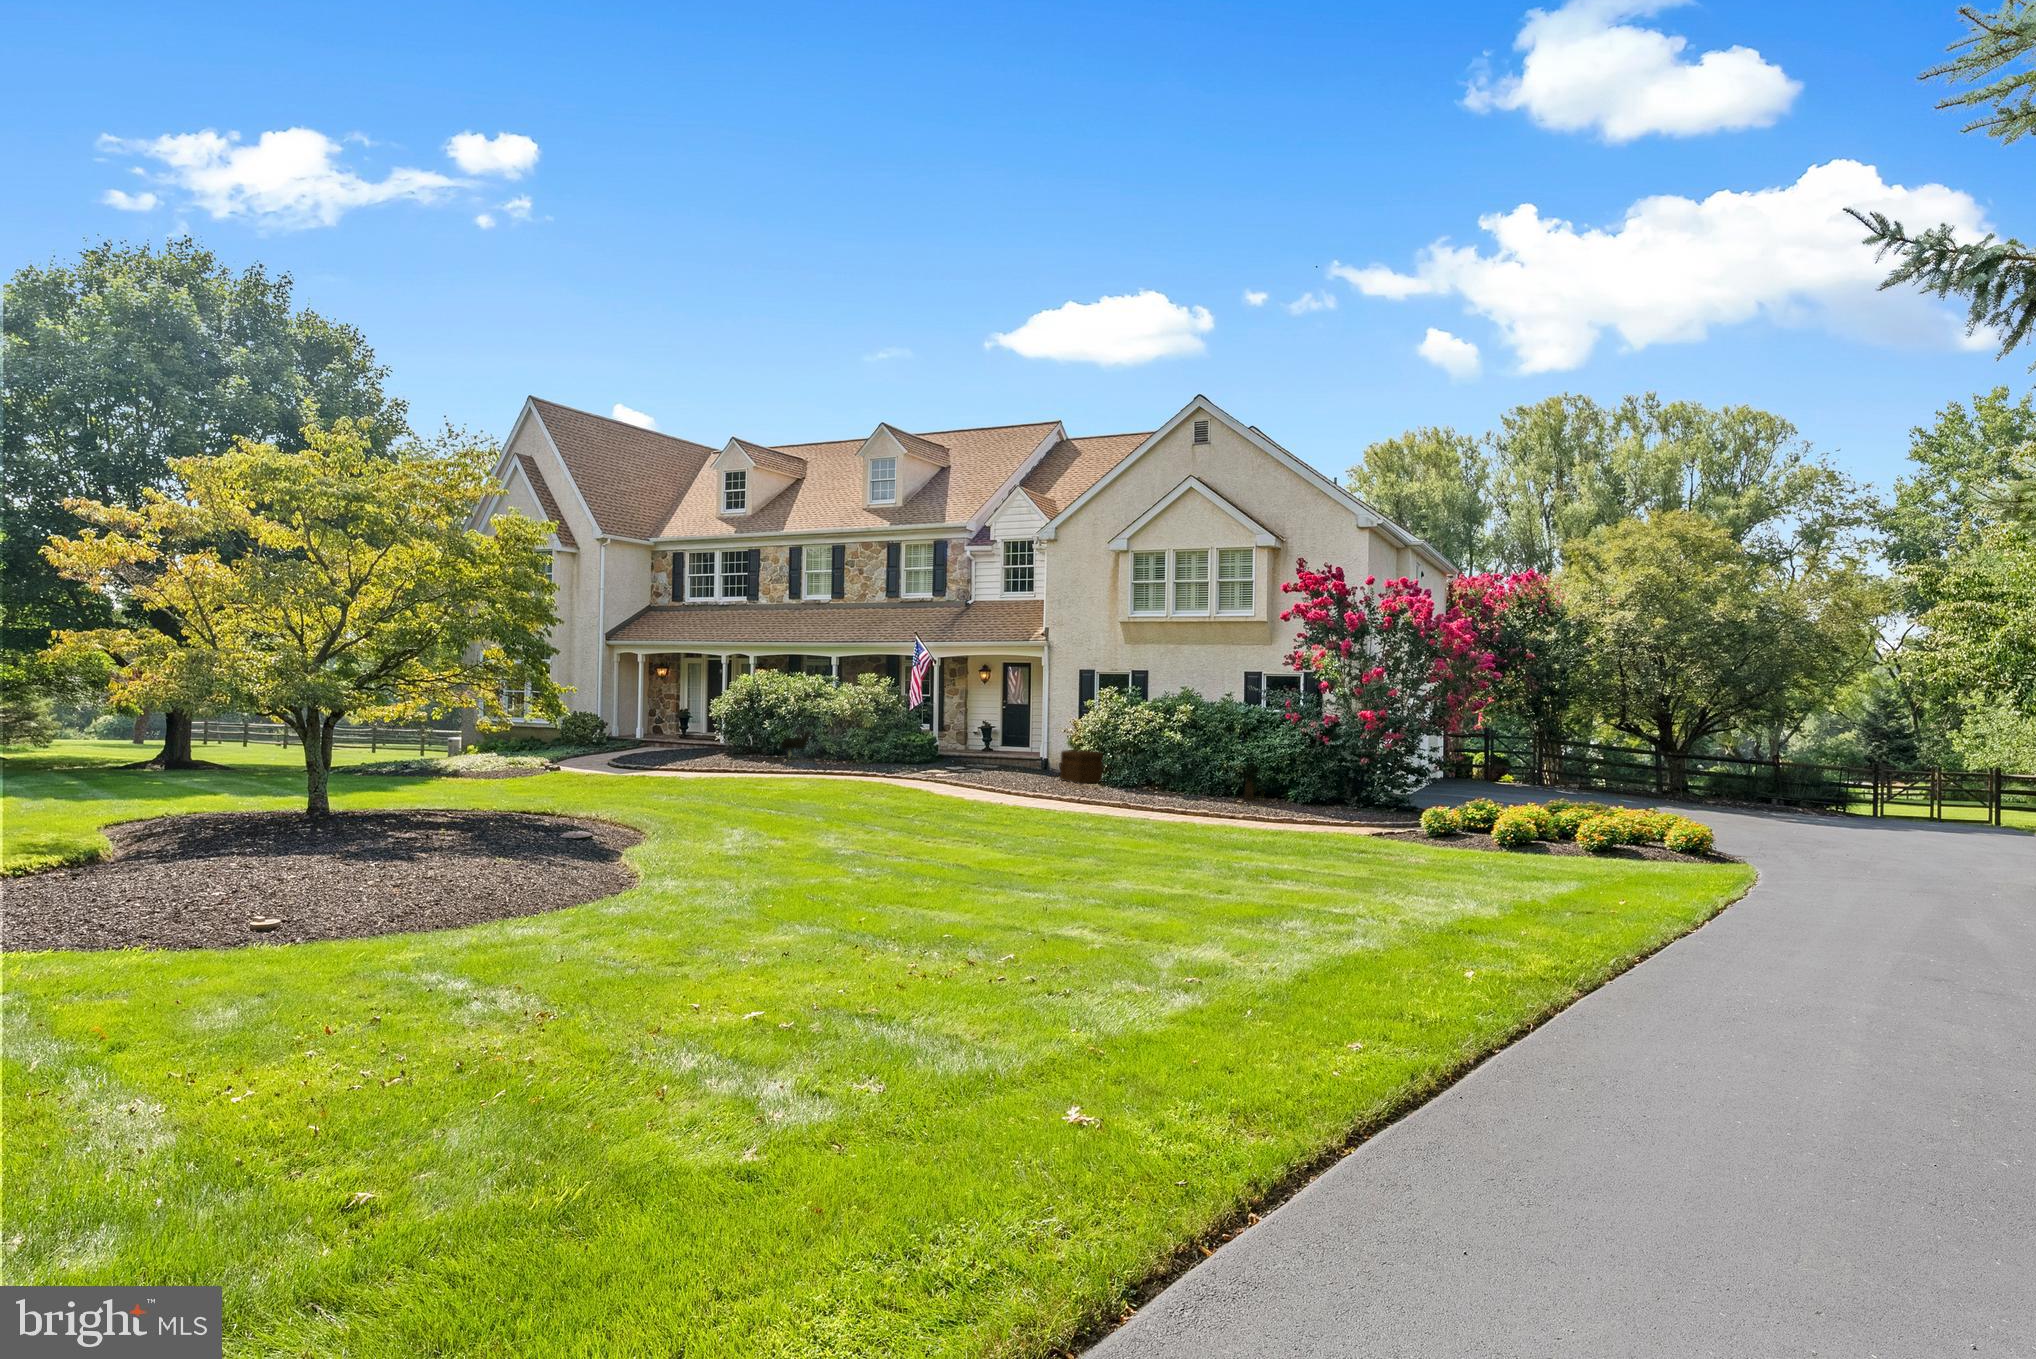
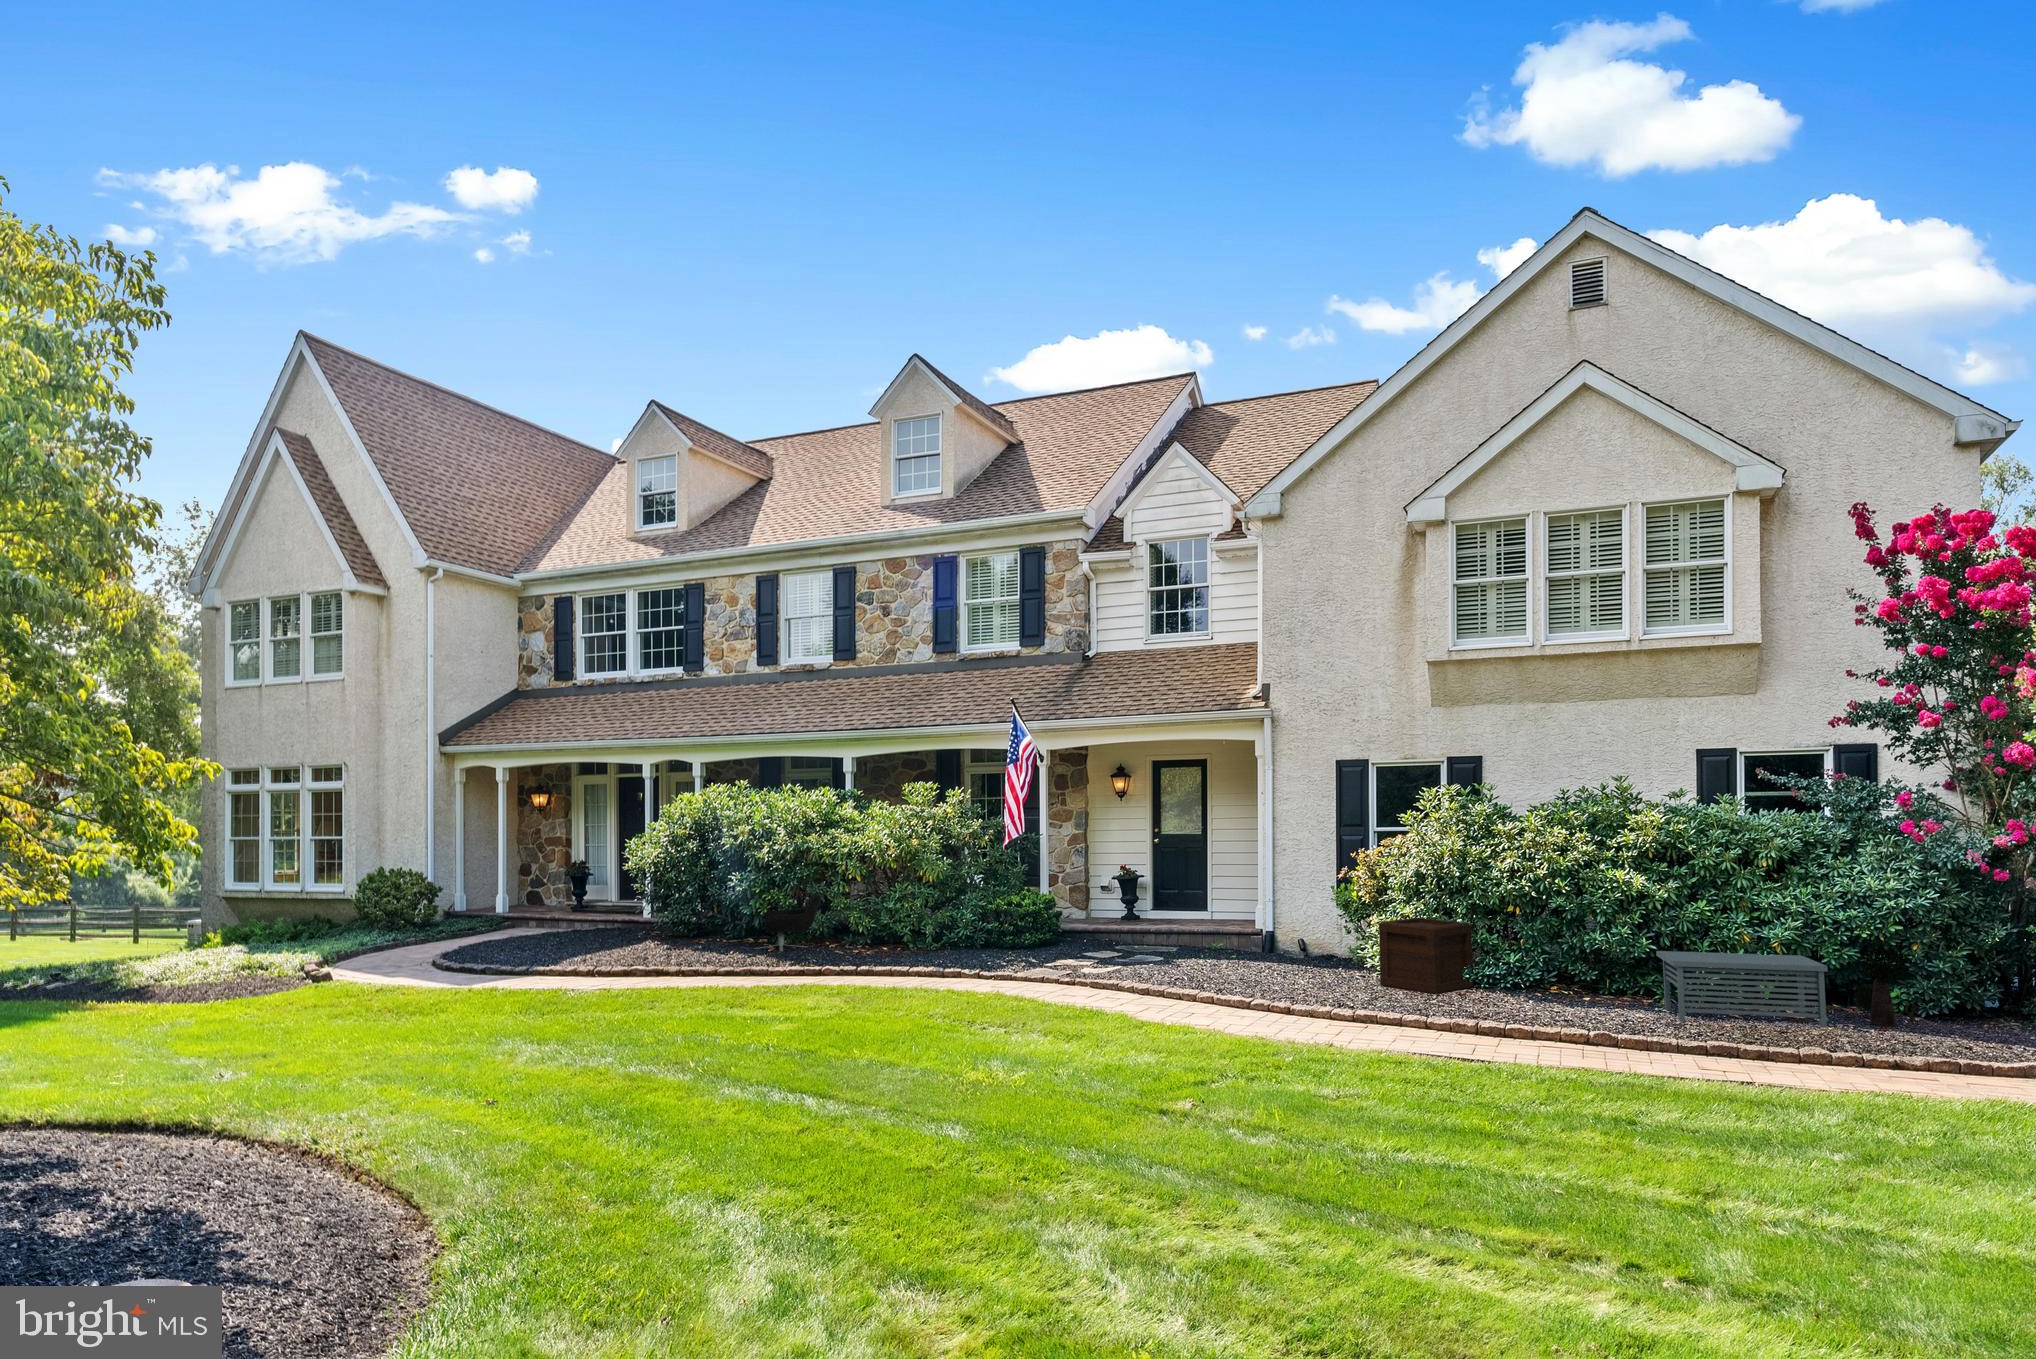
storage bench: none [1162,766,1226,799] -> present [1656,951,1828,1027]

